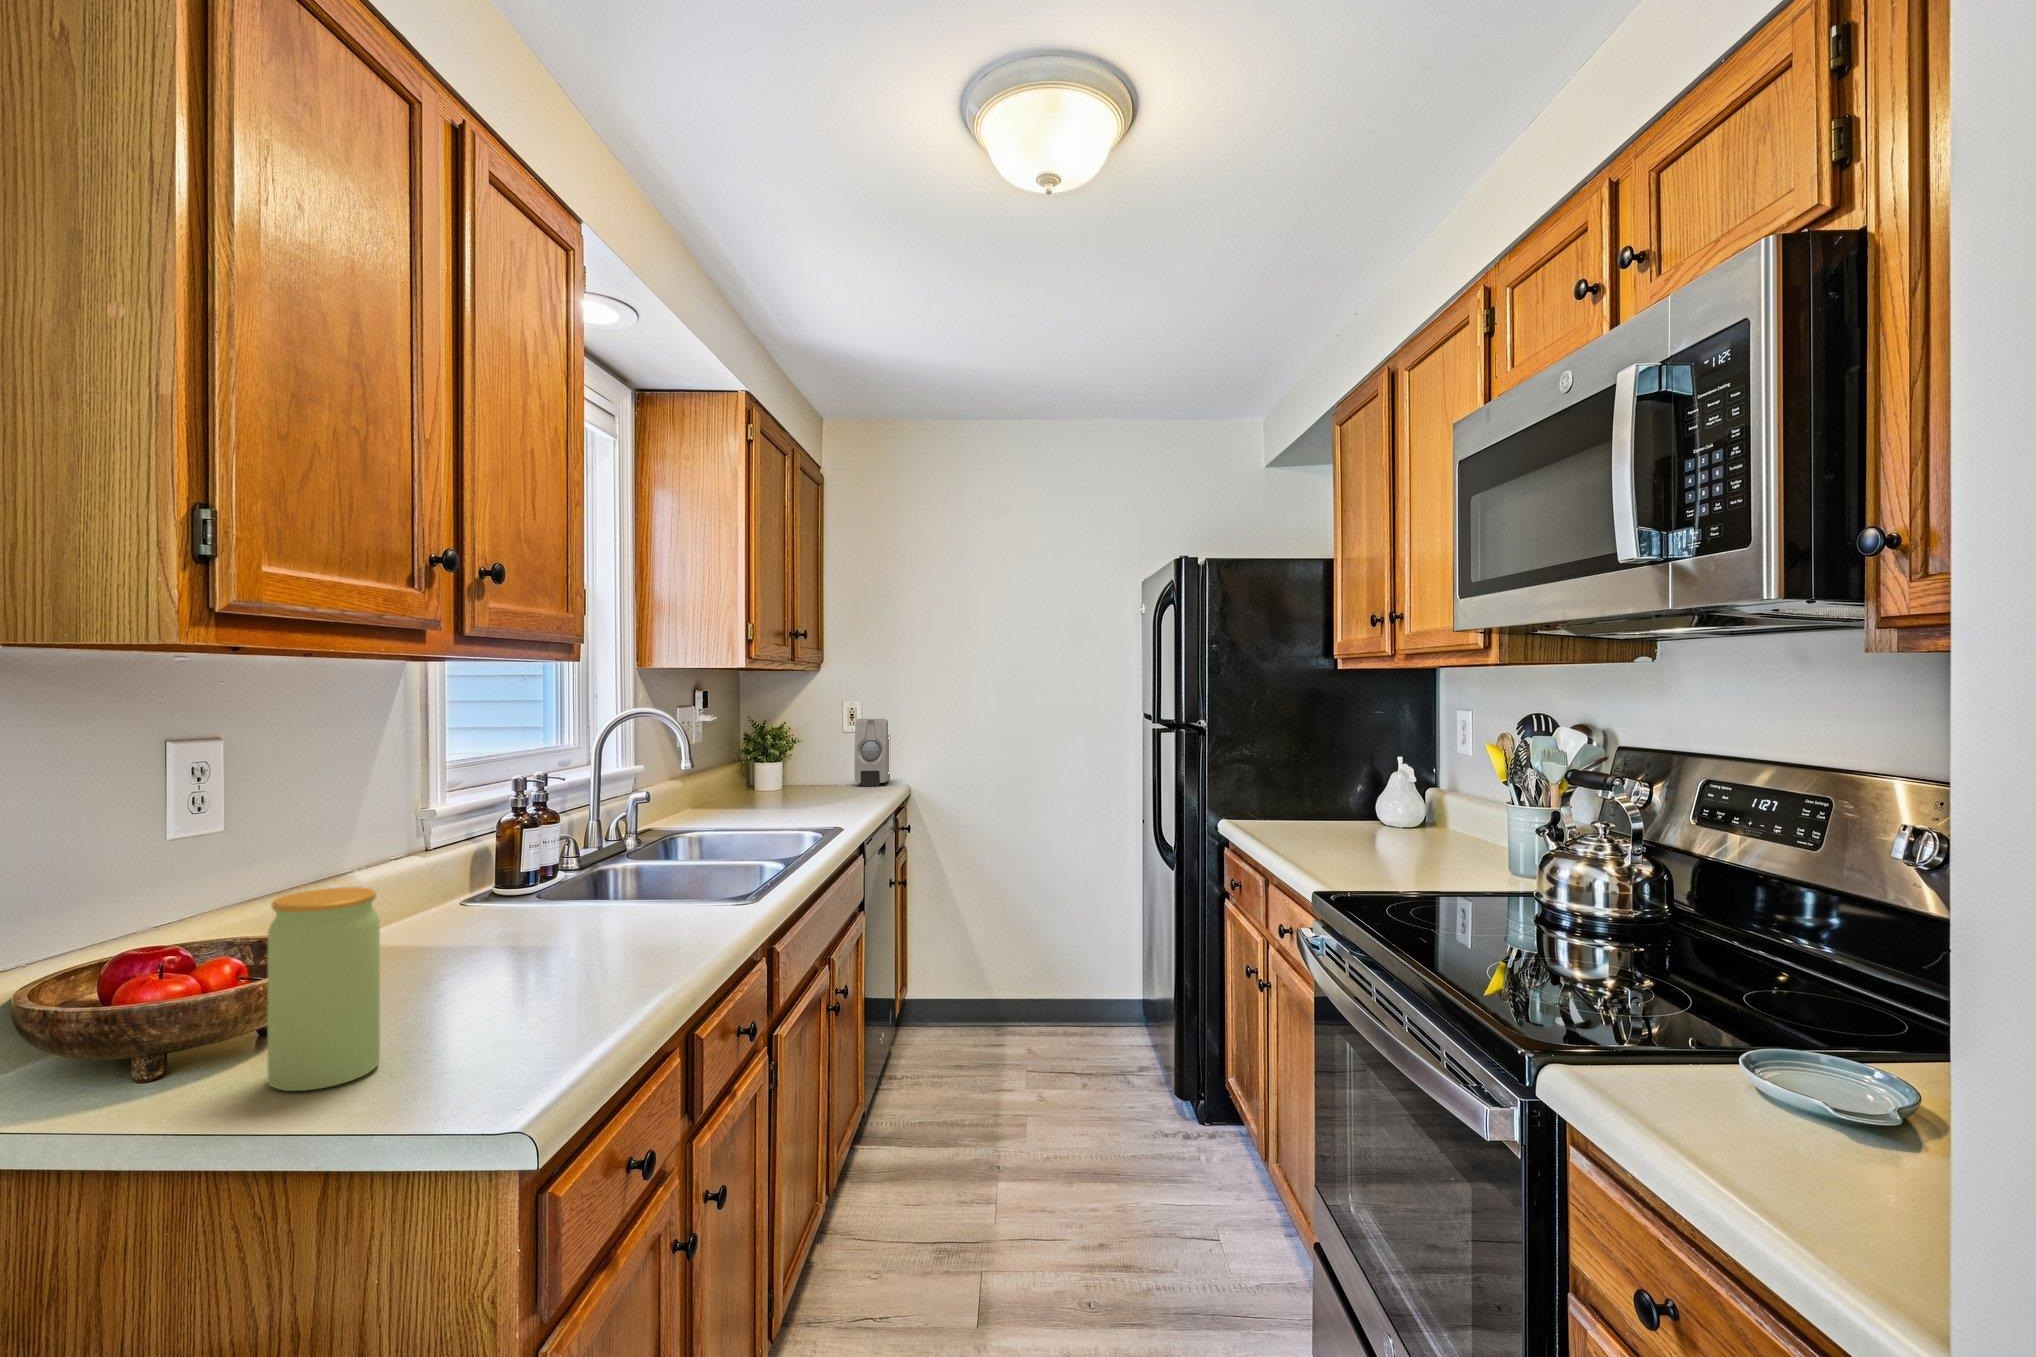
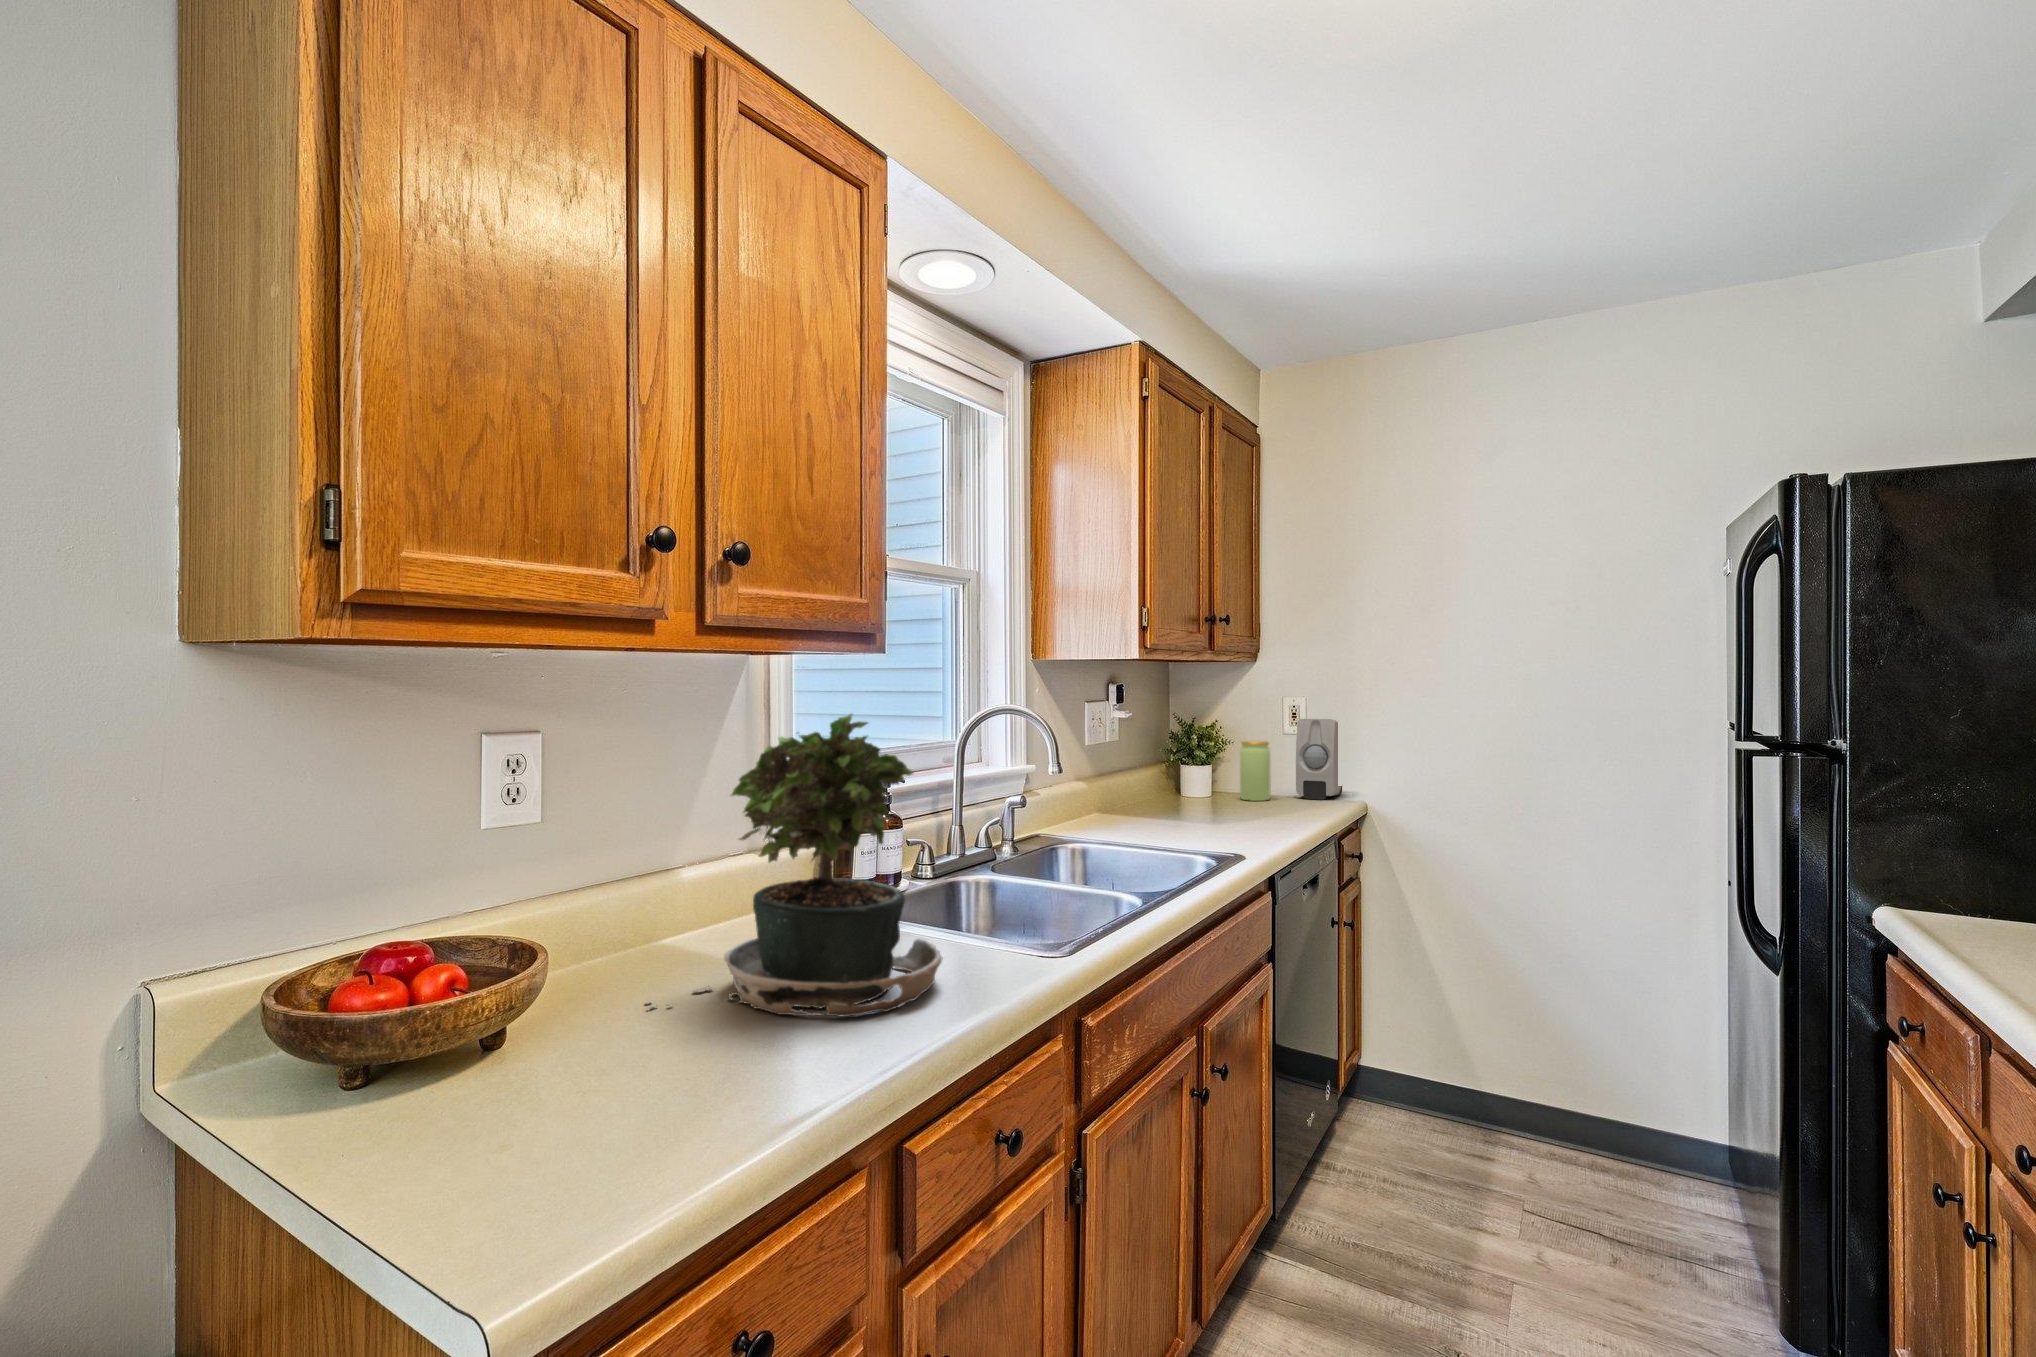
potted plant: none [390,714,672,992] -> present [645,713,943,1017]
jar: present [267,887,380,1091] -> present [1240,741,1270,801]

